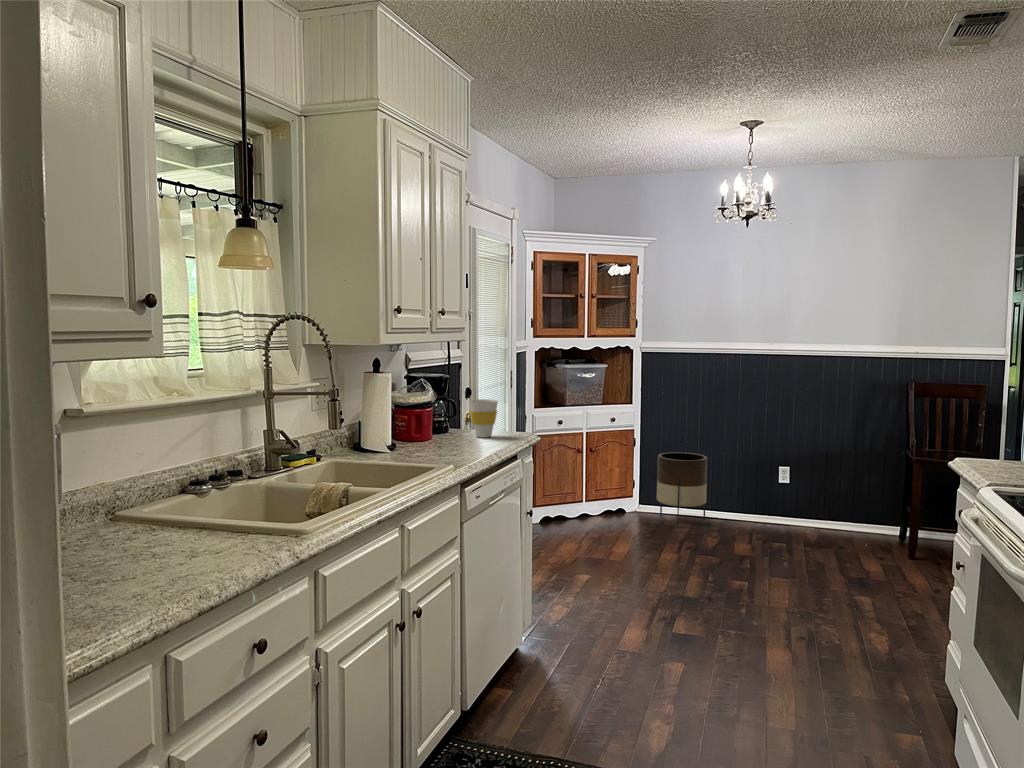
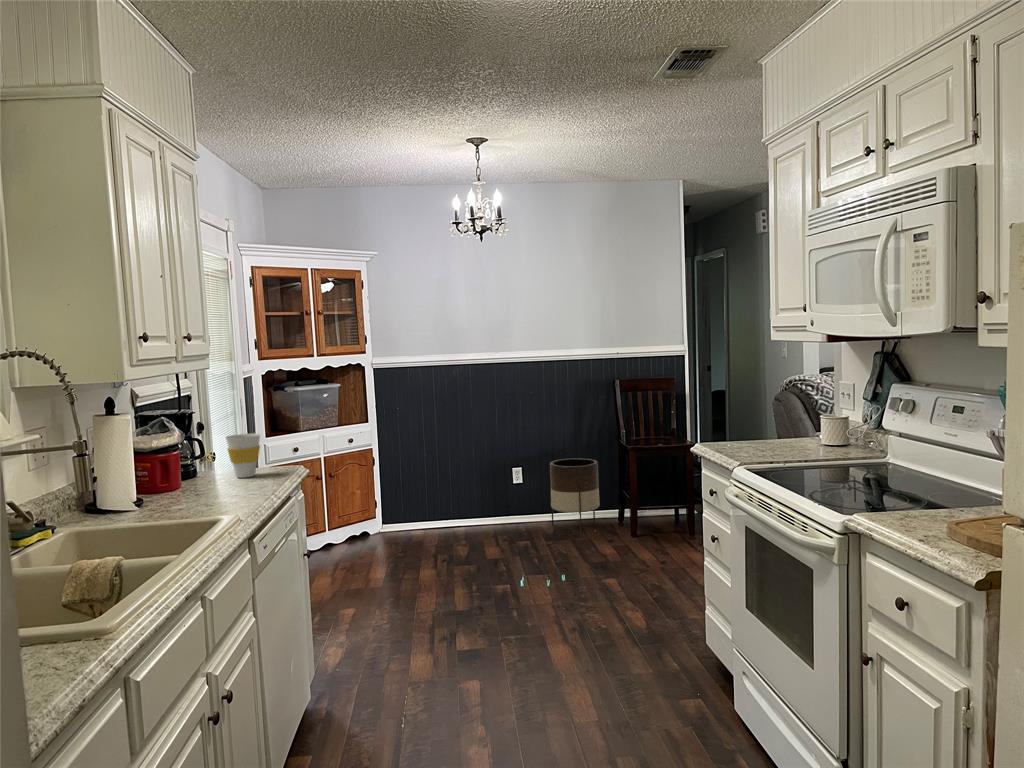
planter: present [657,452,707,527] -> present [550,458,600,533]

